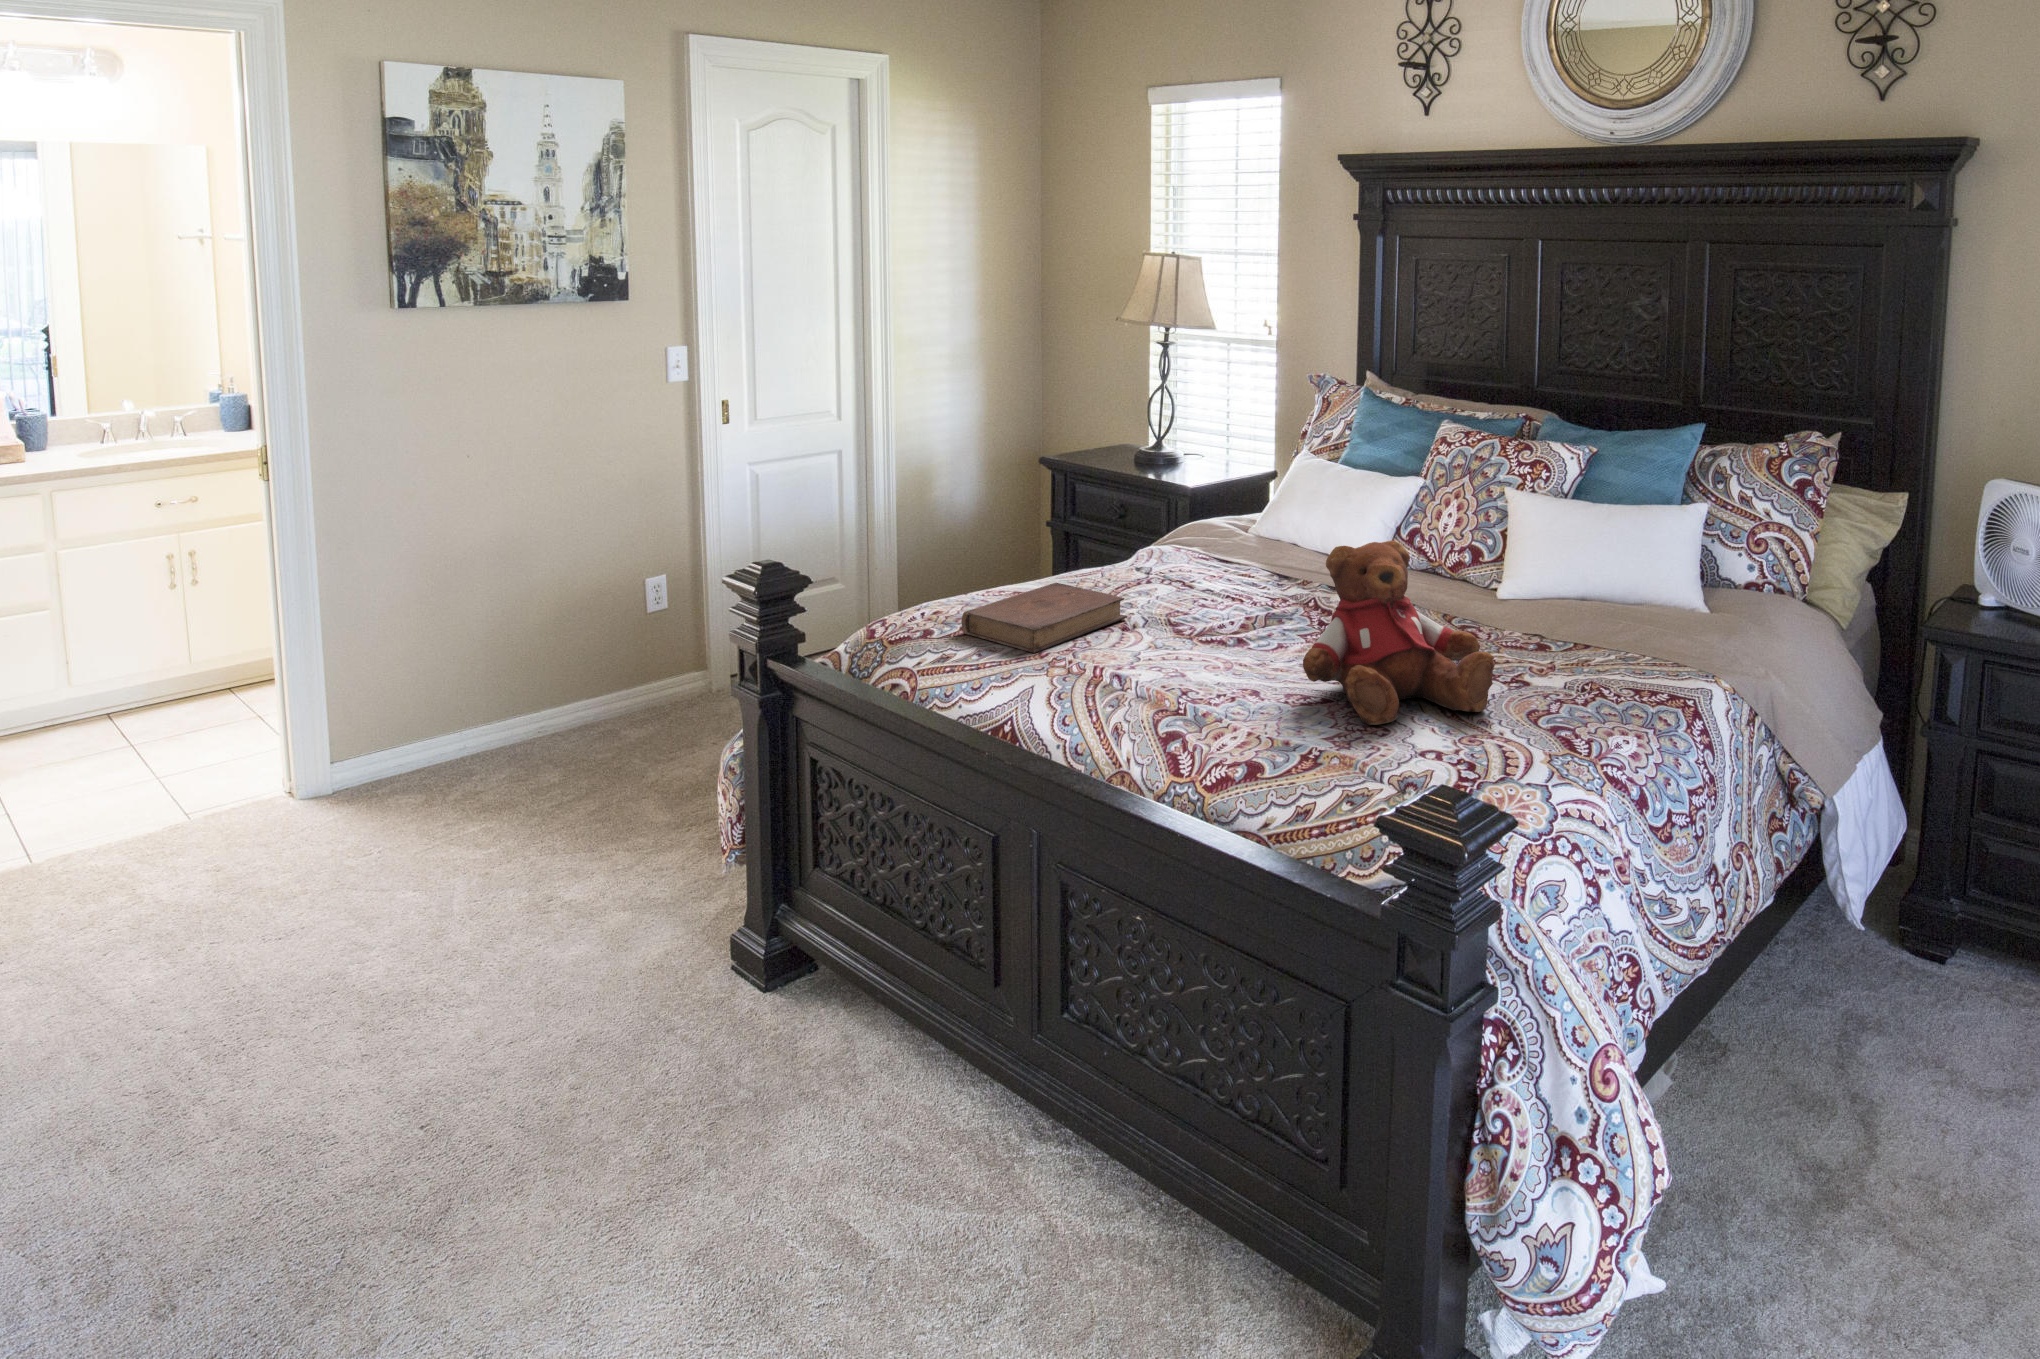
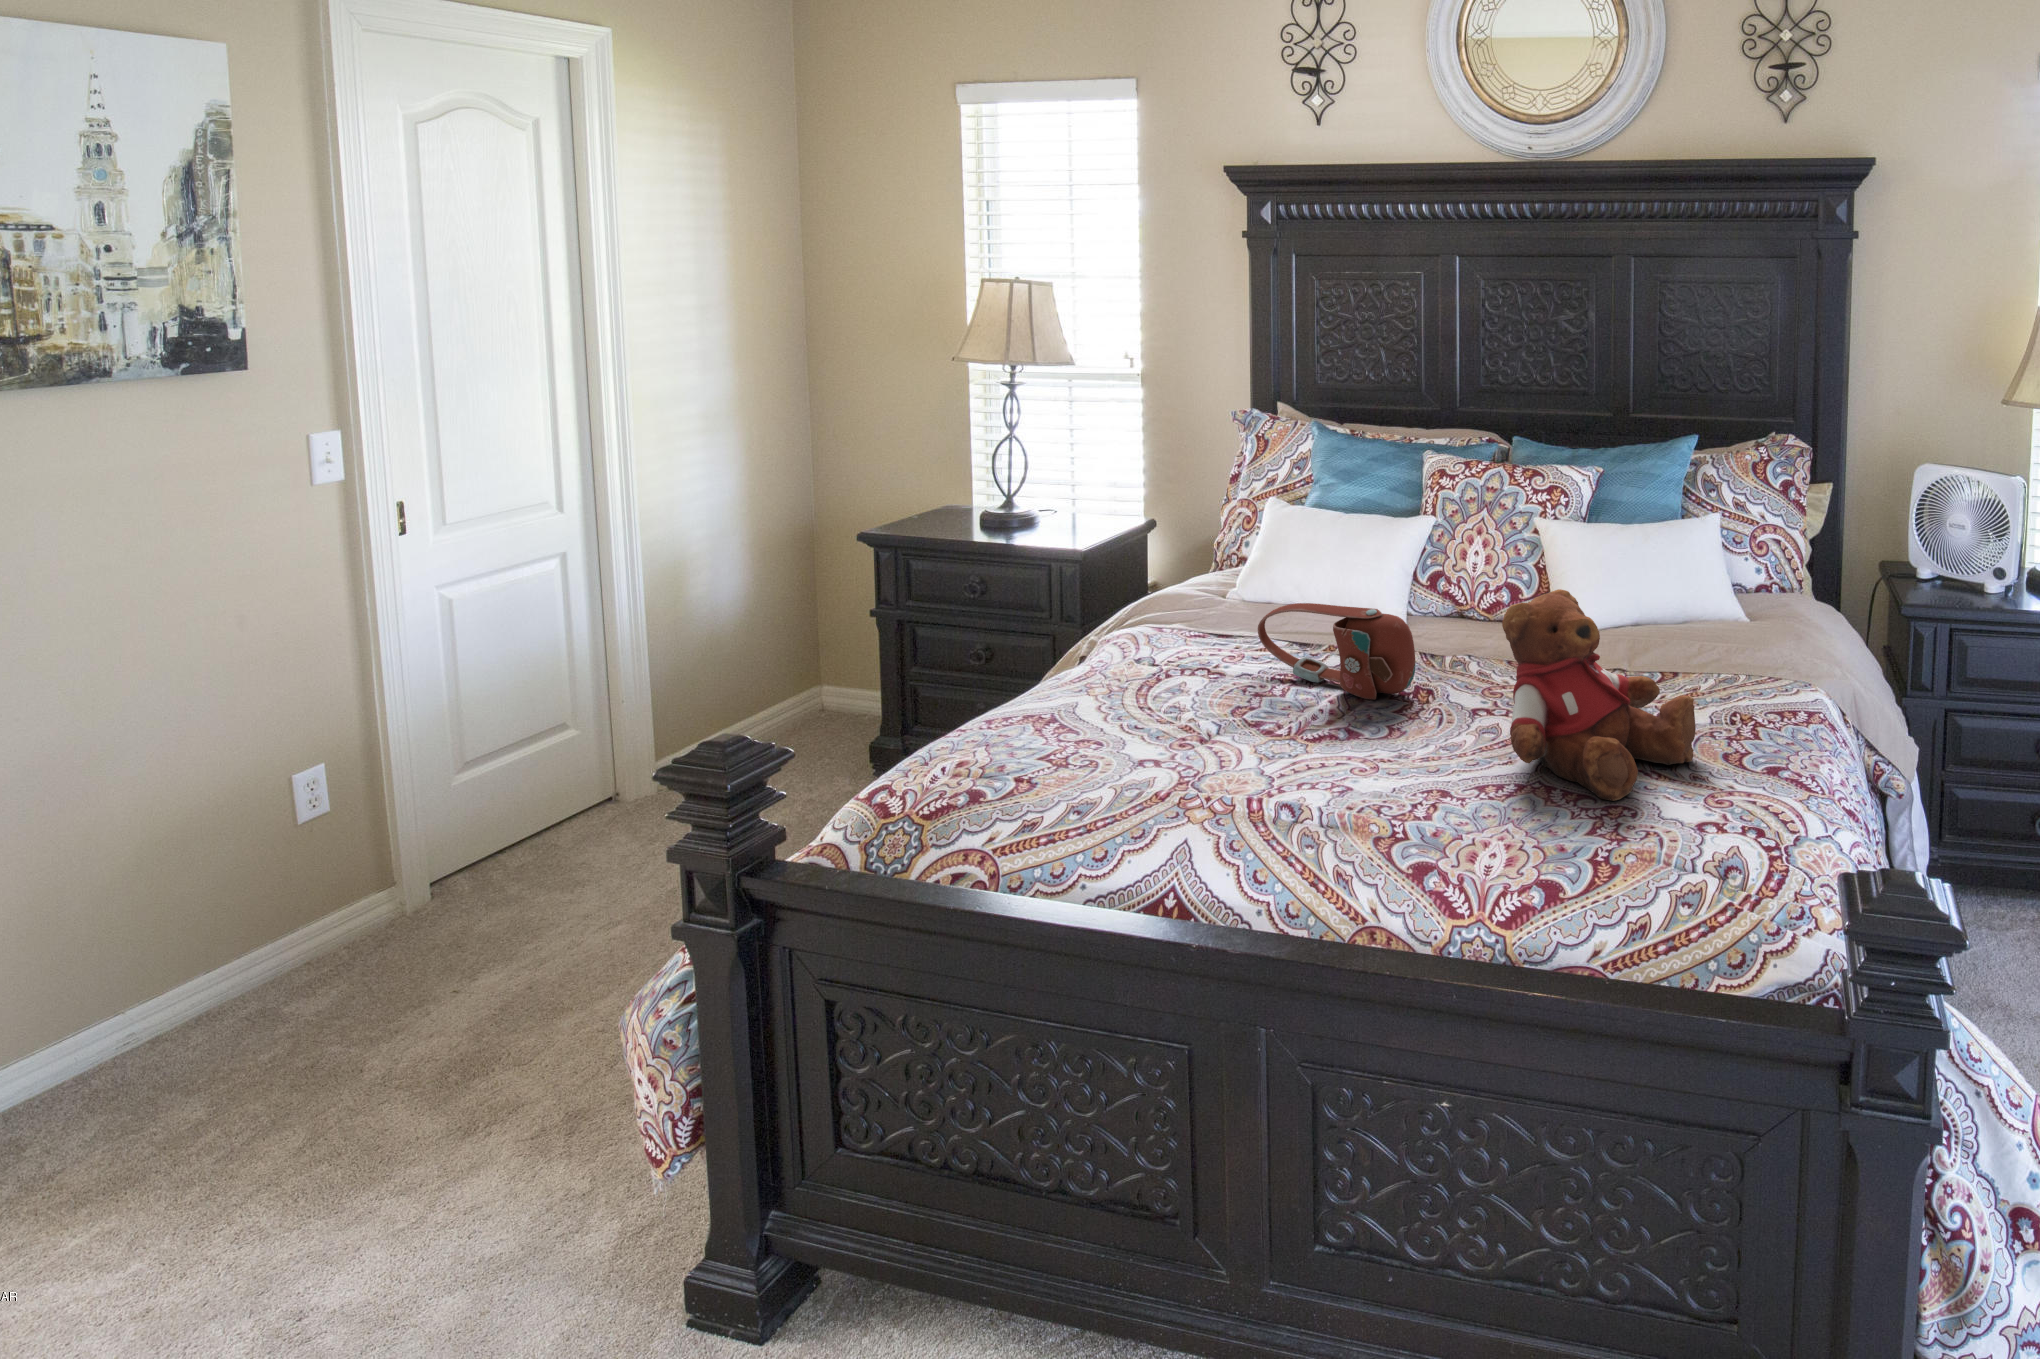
handbag: none [1200,534,1309,624] -> present [1258,603,1415,700]
book: present [961,583,1127,653] -> none [1031,694,1215,793]

